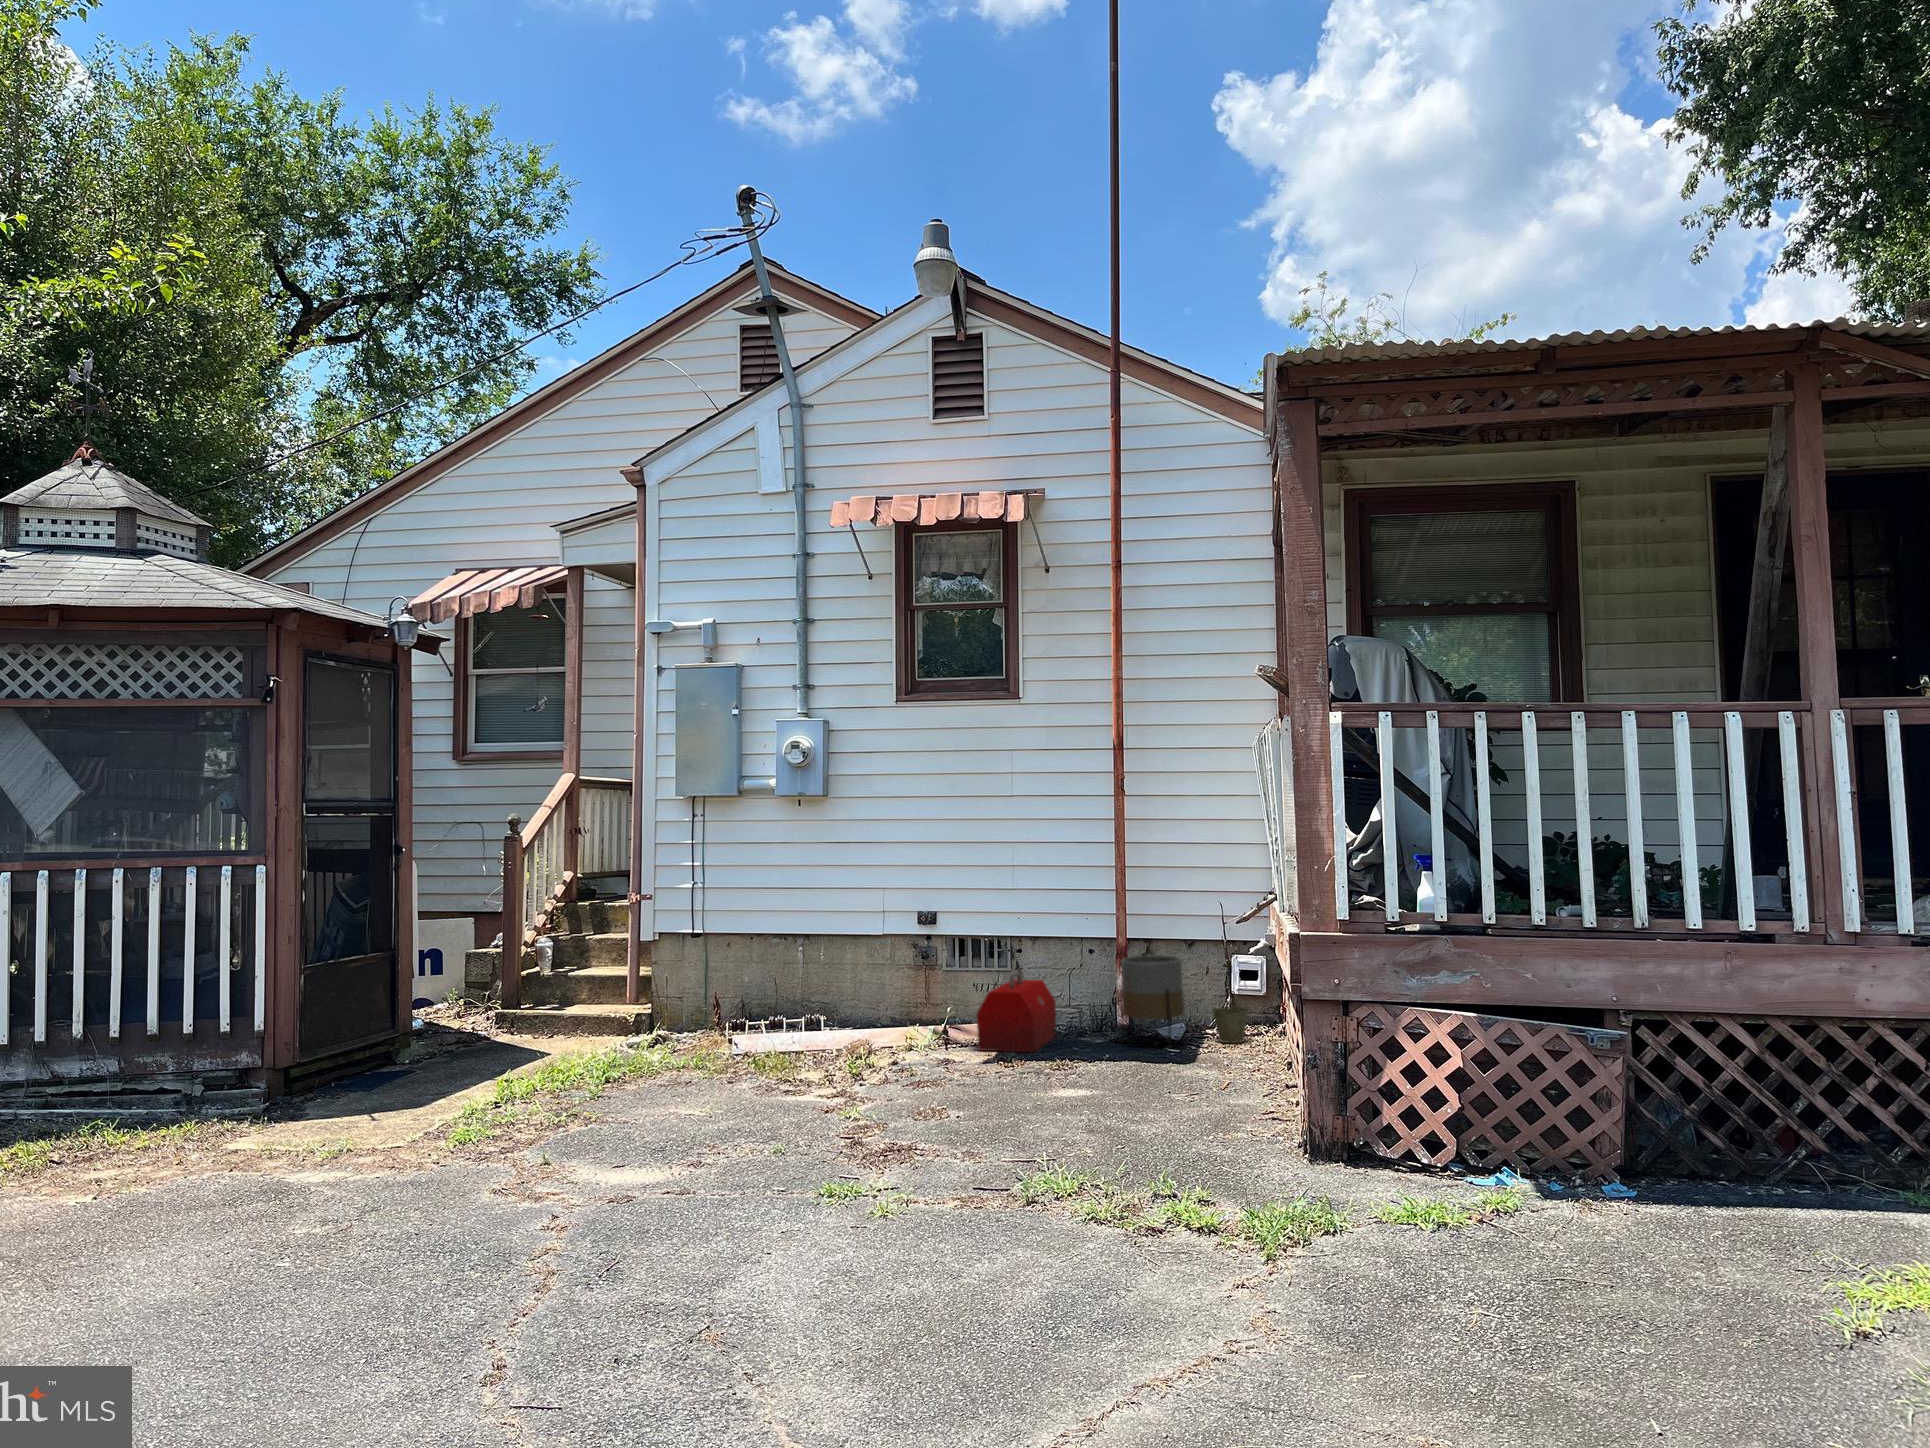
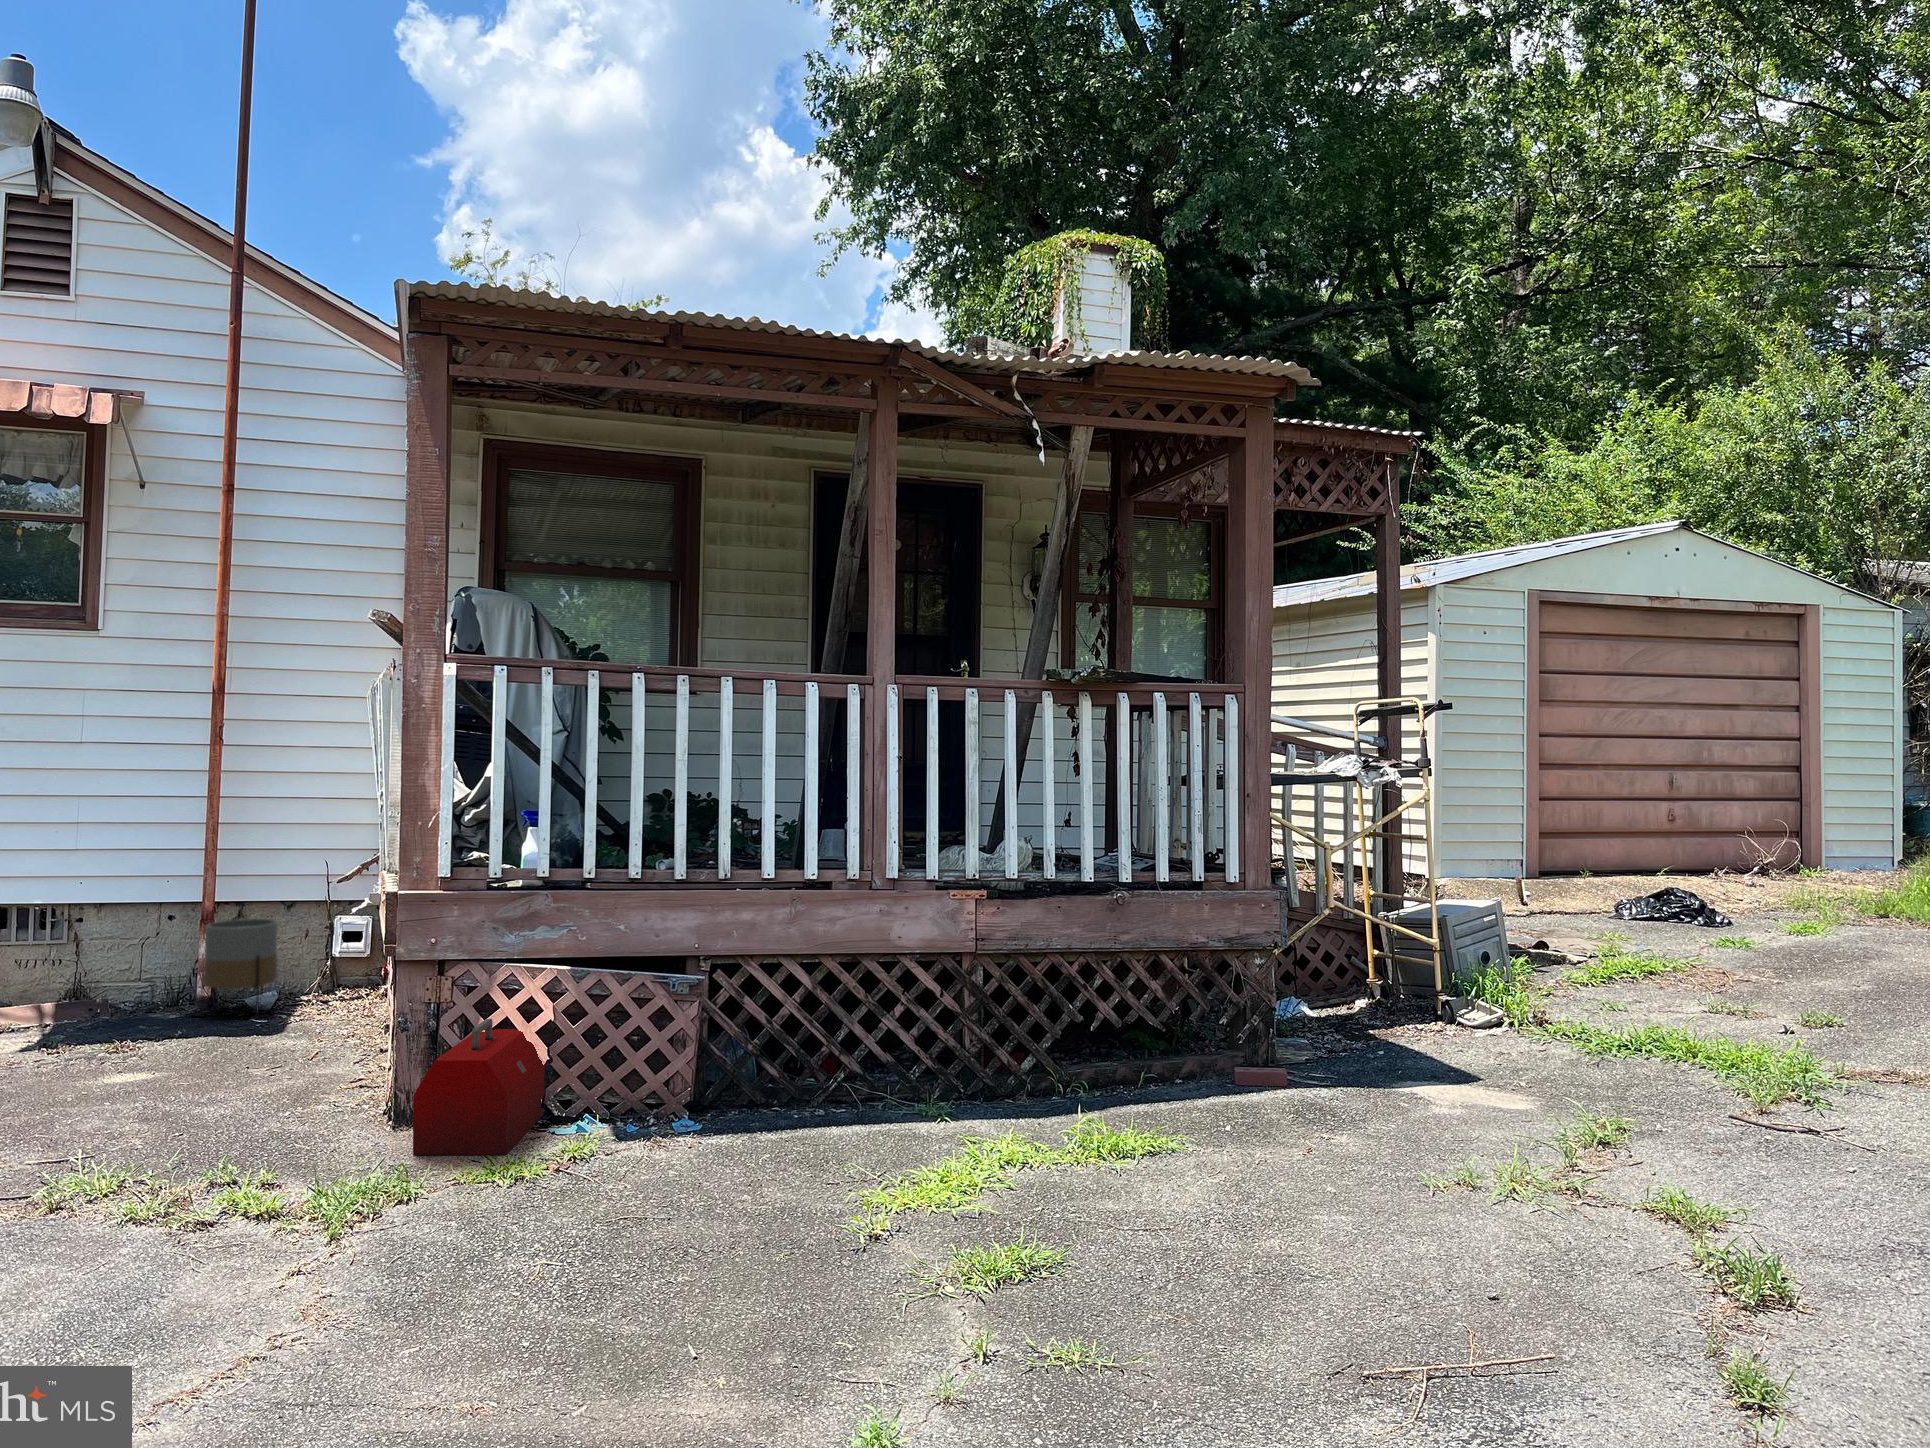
toolbox: present [977,971,1057,1052] -> present [413,1019,545,1155]
bucket: present [1213,1006,1248,1043] -> none [309,950,350,1008]

